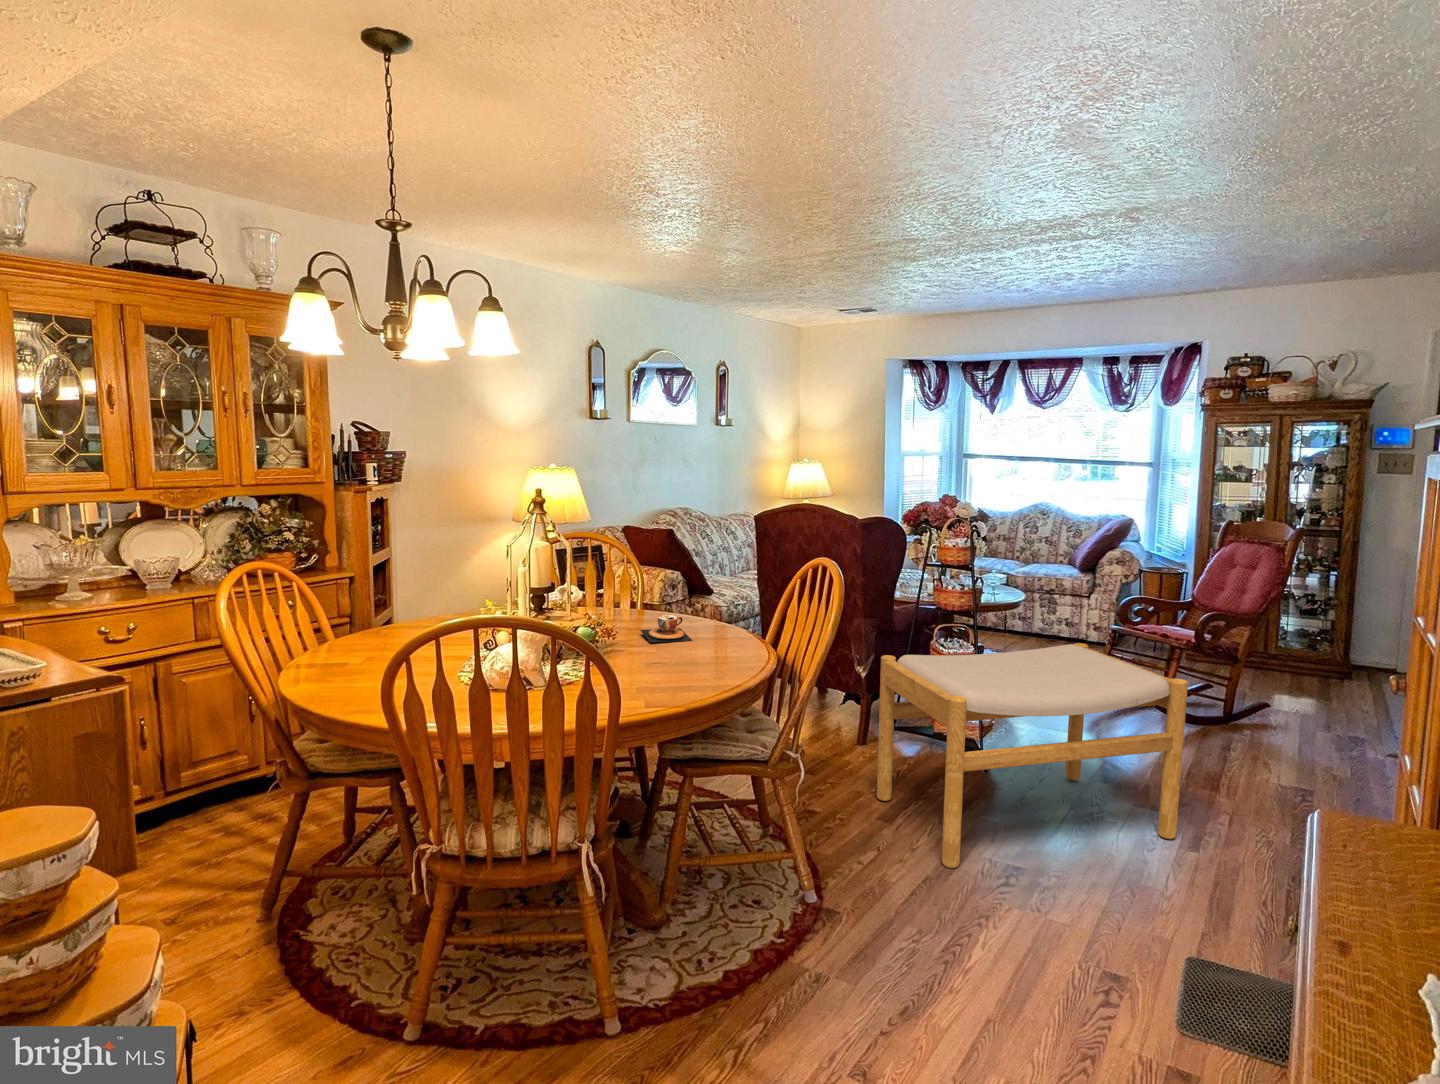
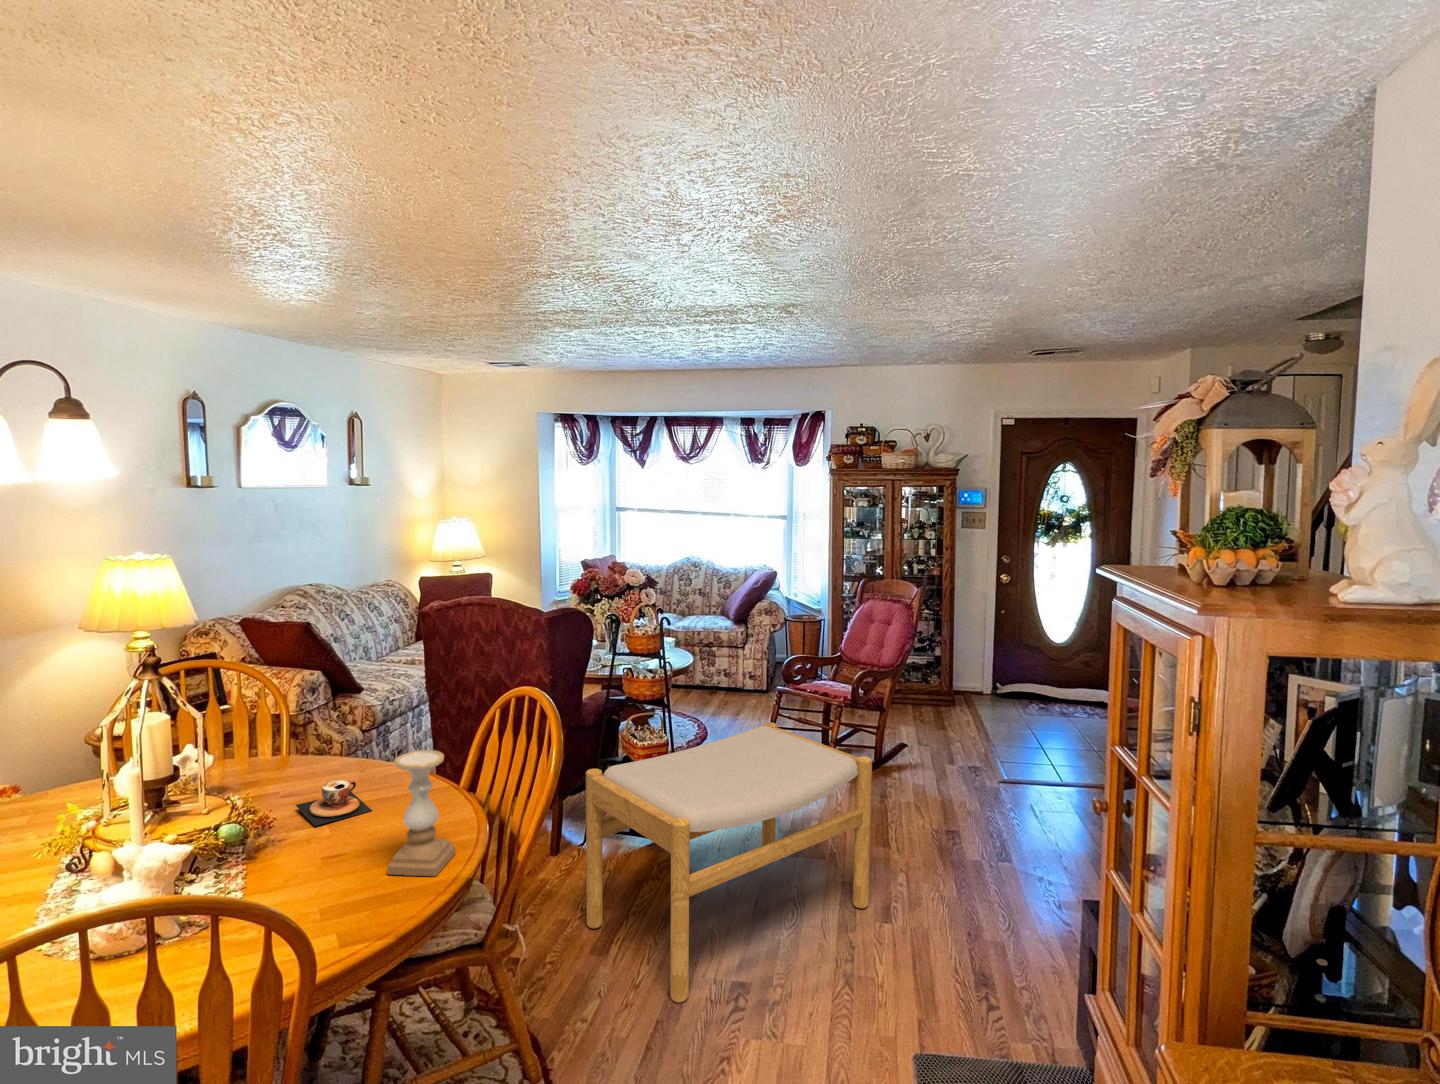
candle holder: none [693,581,745,677] -> present [387,750,455,876]

